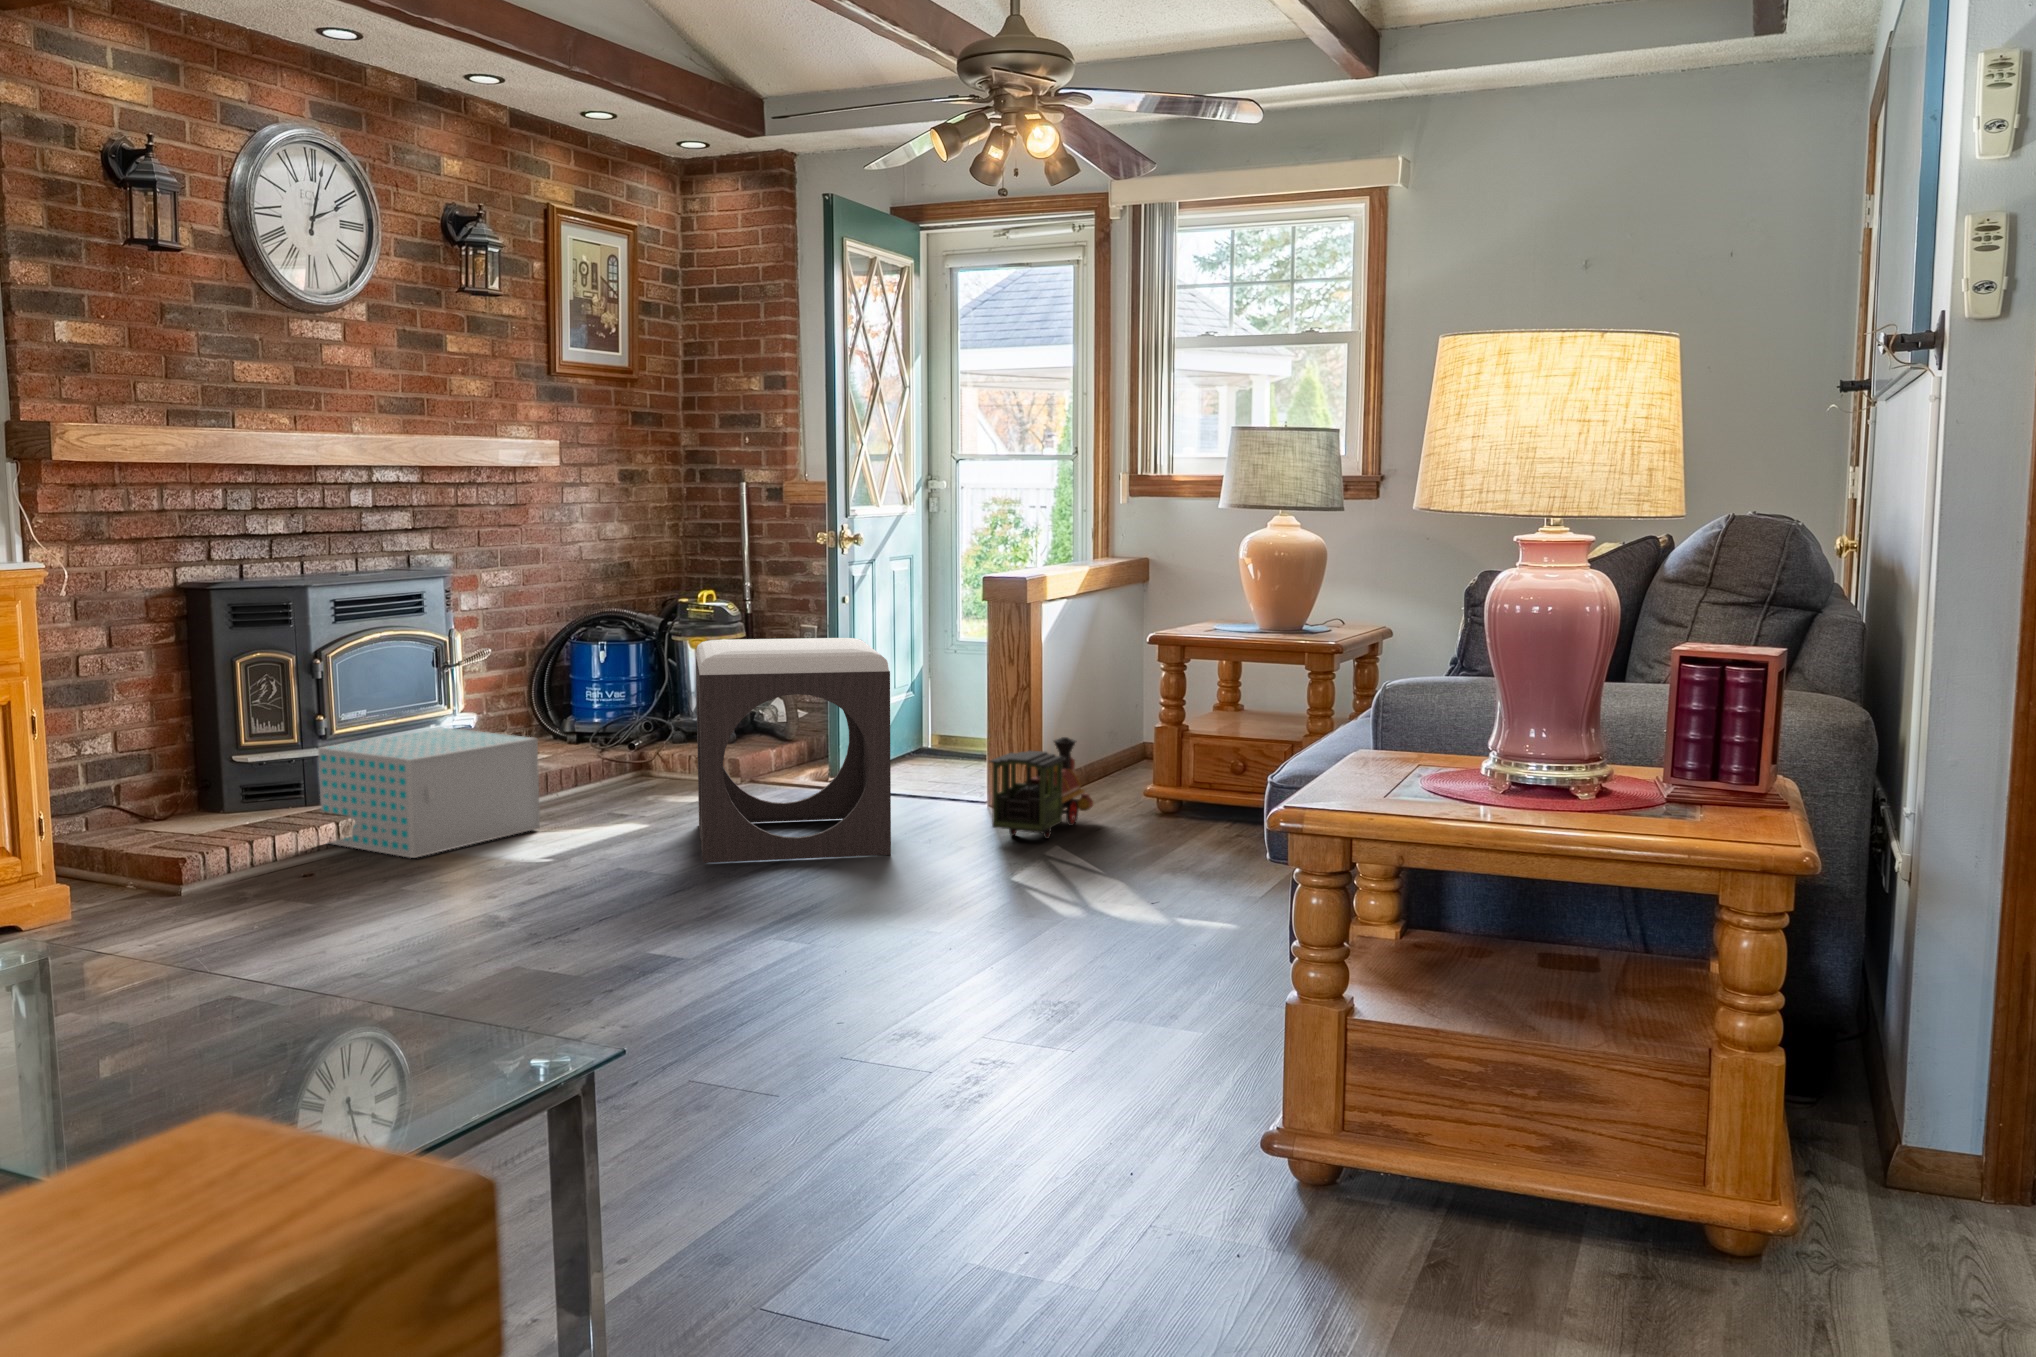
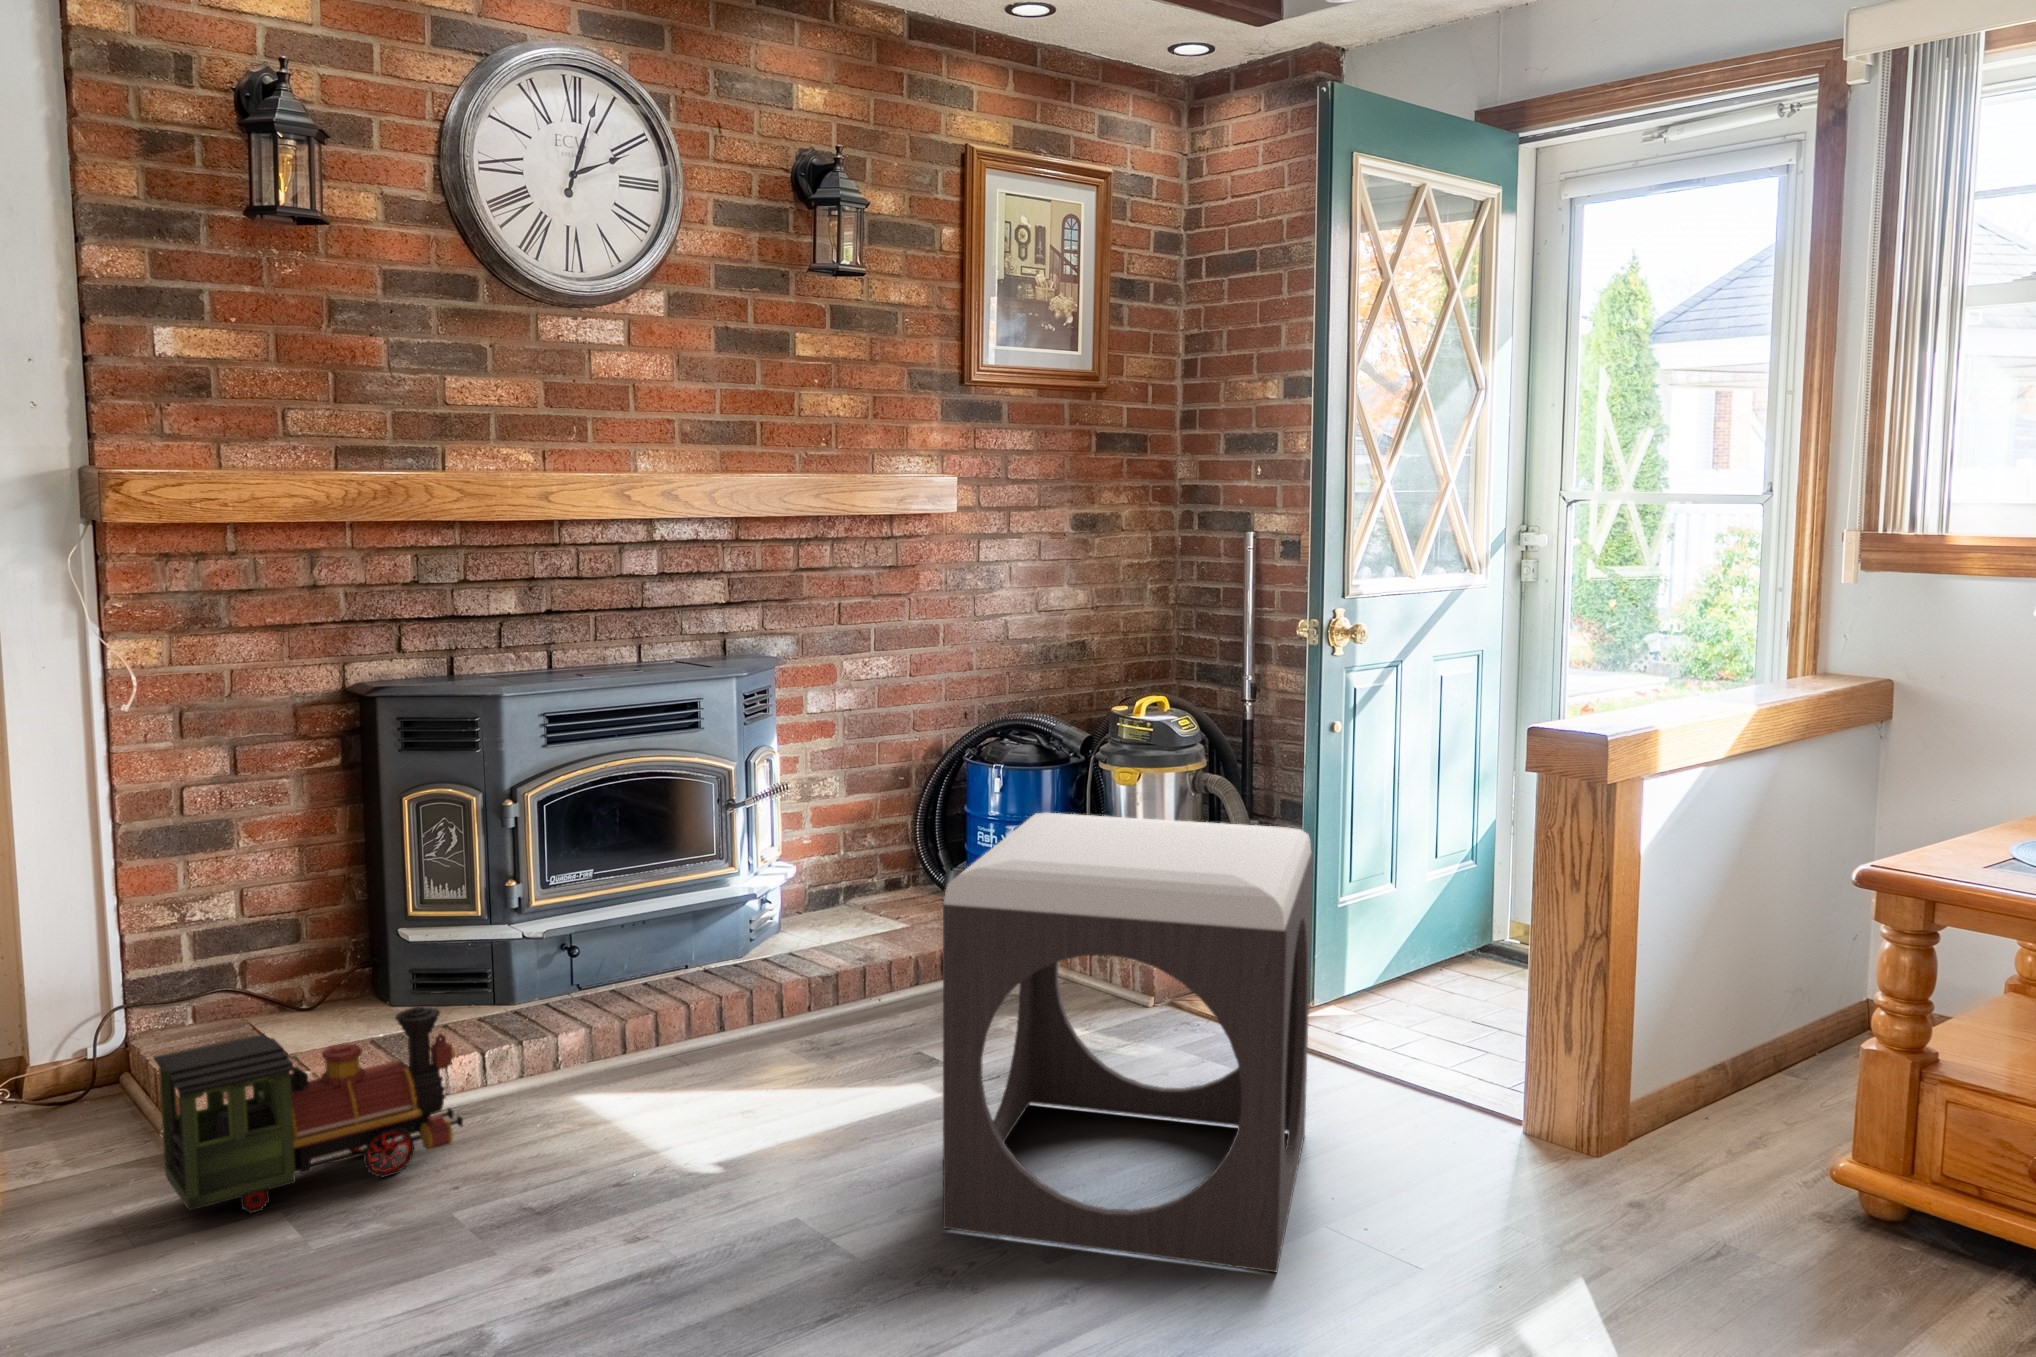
storage box: present [318,728,540,858] -> none [507,894,799,1123]
toy train: present [990,737,1093,839] -> present [154,1006,463,1213]

